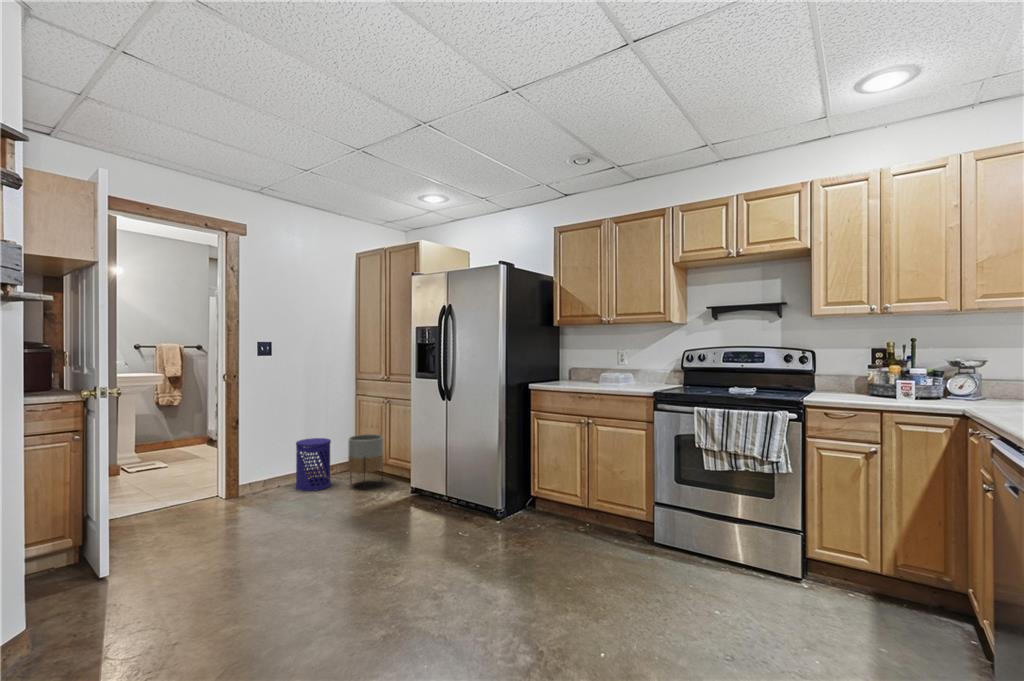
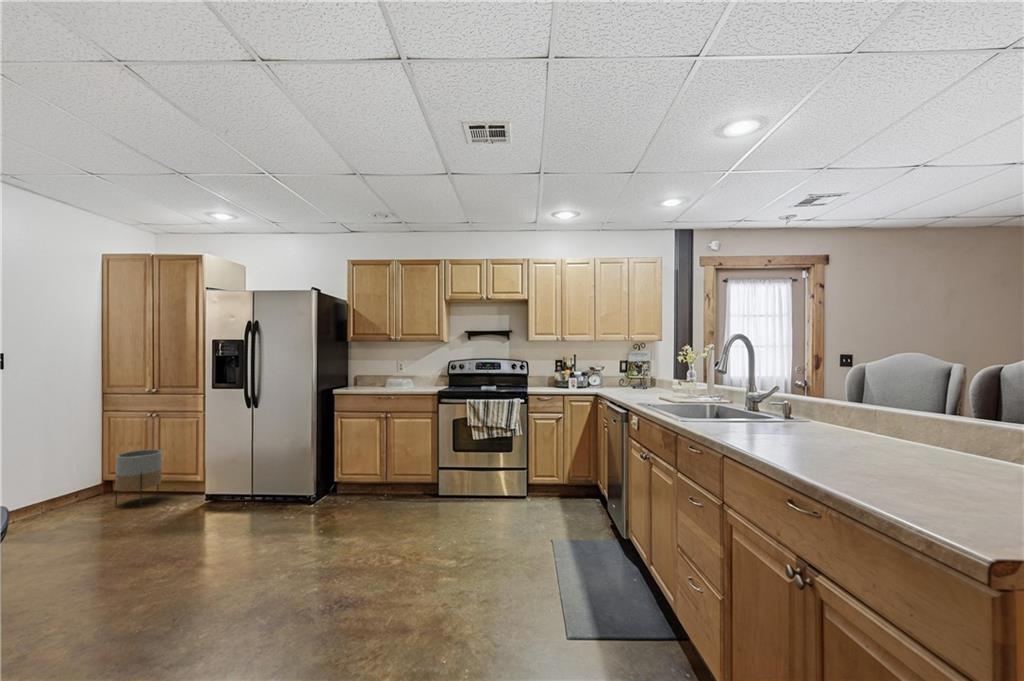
waste bin: present [296,438,331,491] -> none [36,460,89,522]

